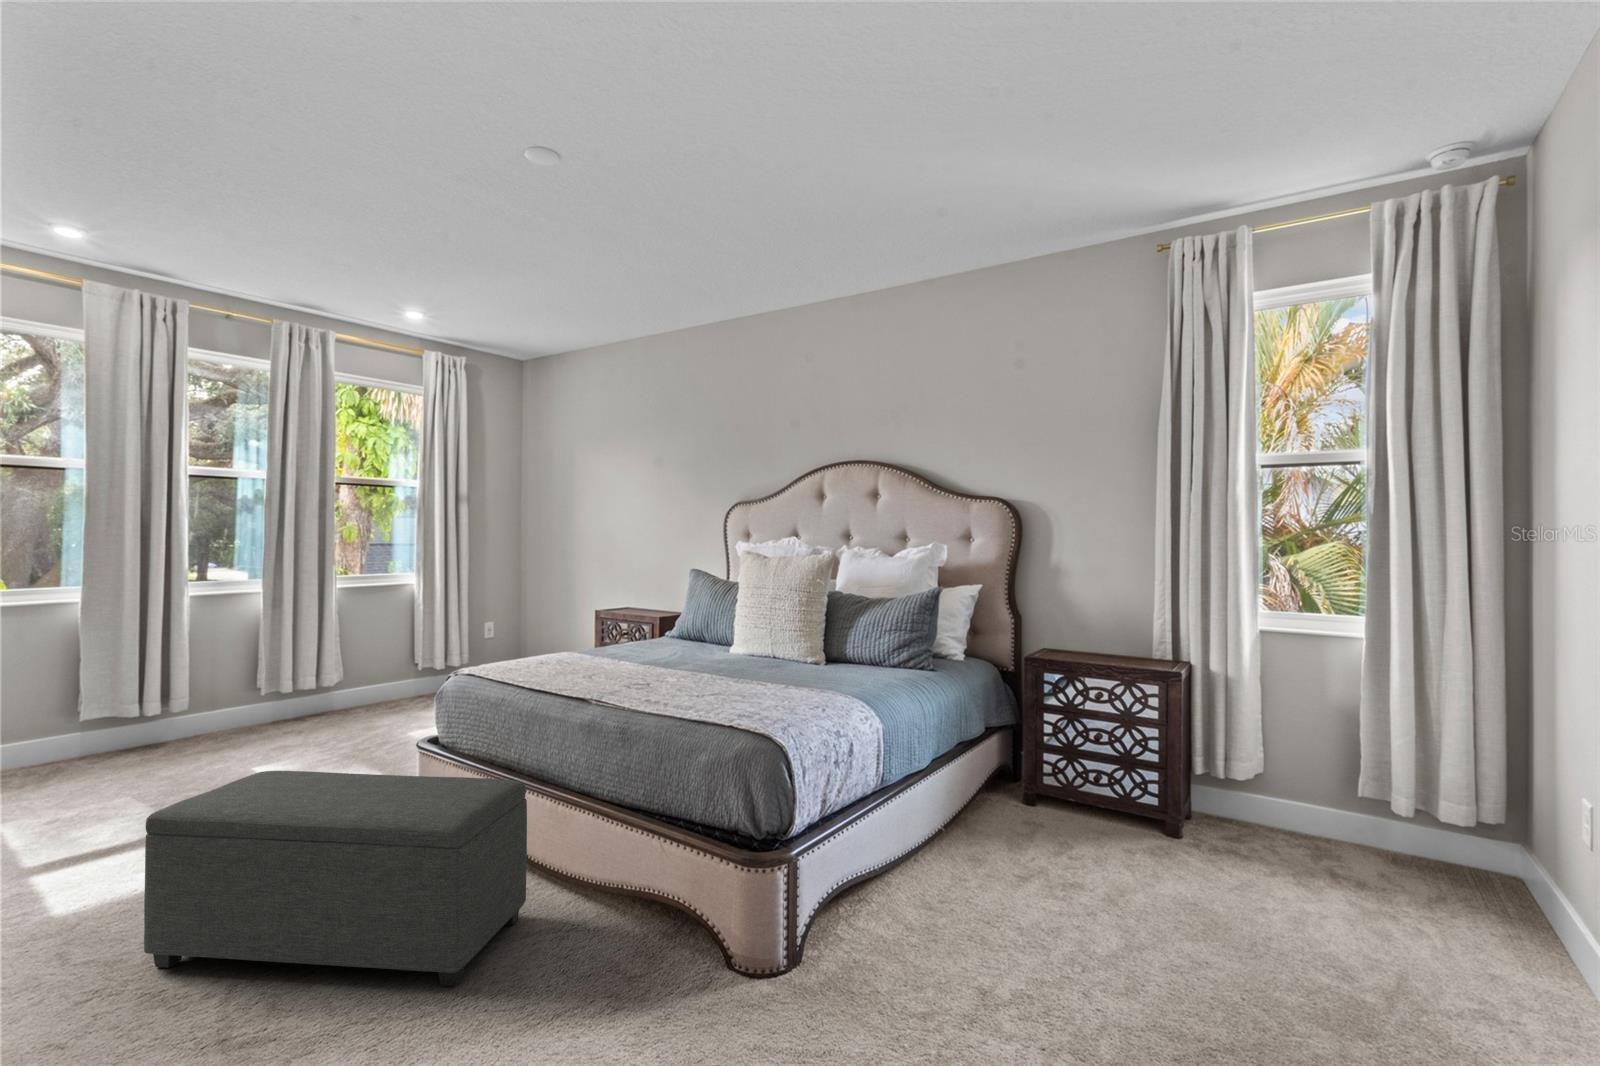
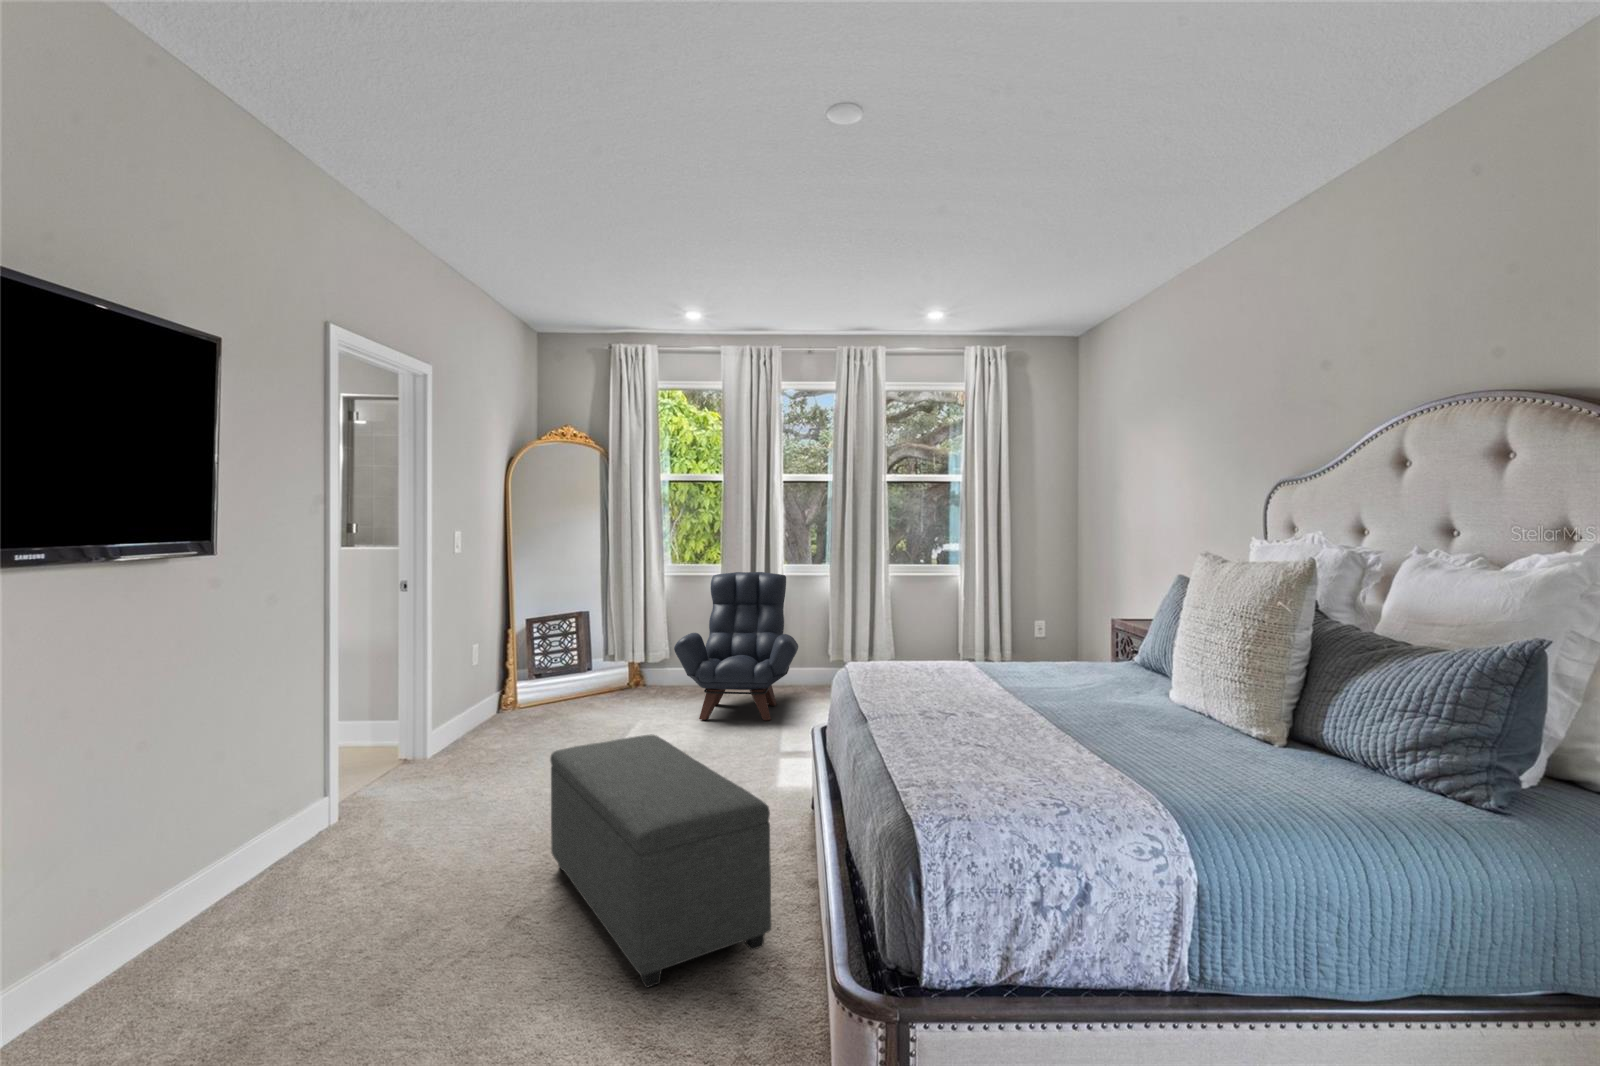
armchair: none [55,589,264,790] -> present [674,572,798,720]

